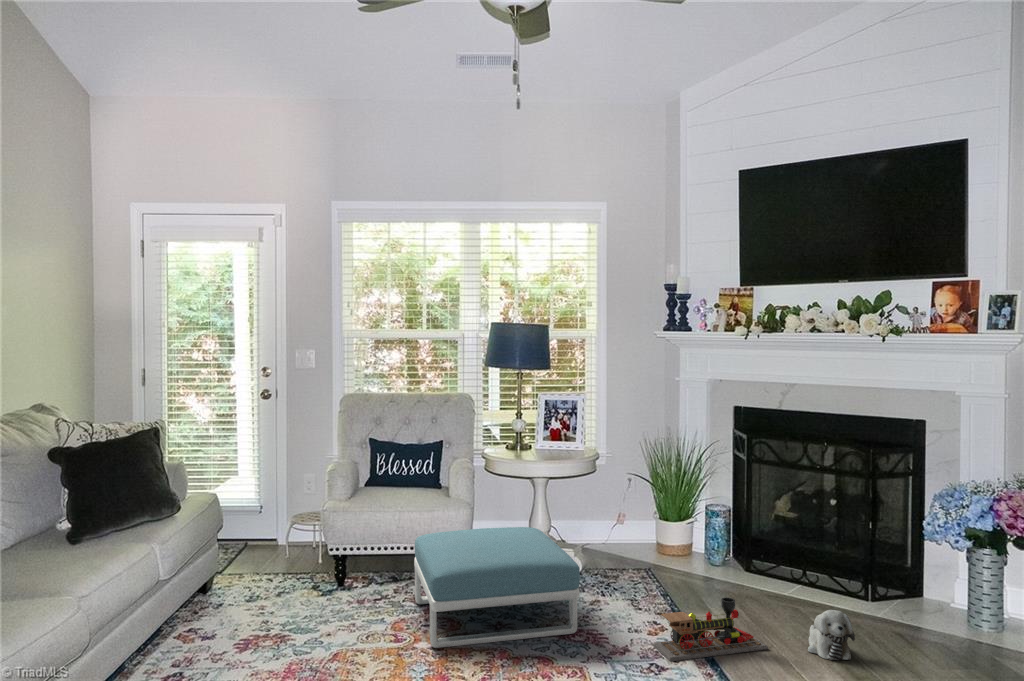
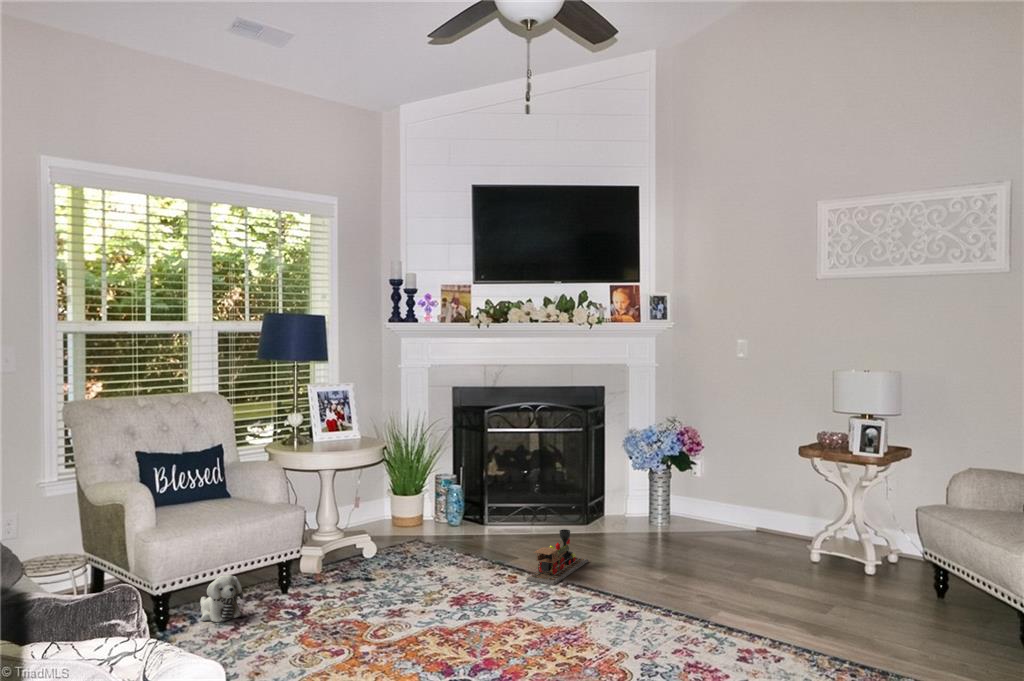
footstool: present [414,527,580,648] -> none [281,513,473,634]
plush toy: present [808,610,855,660] -> present [200,575,243,622]

